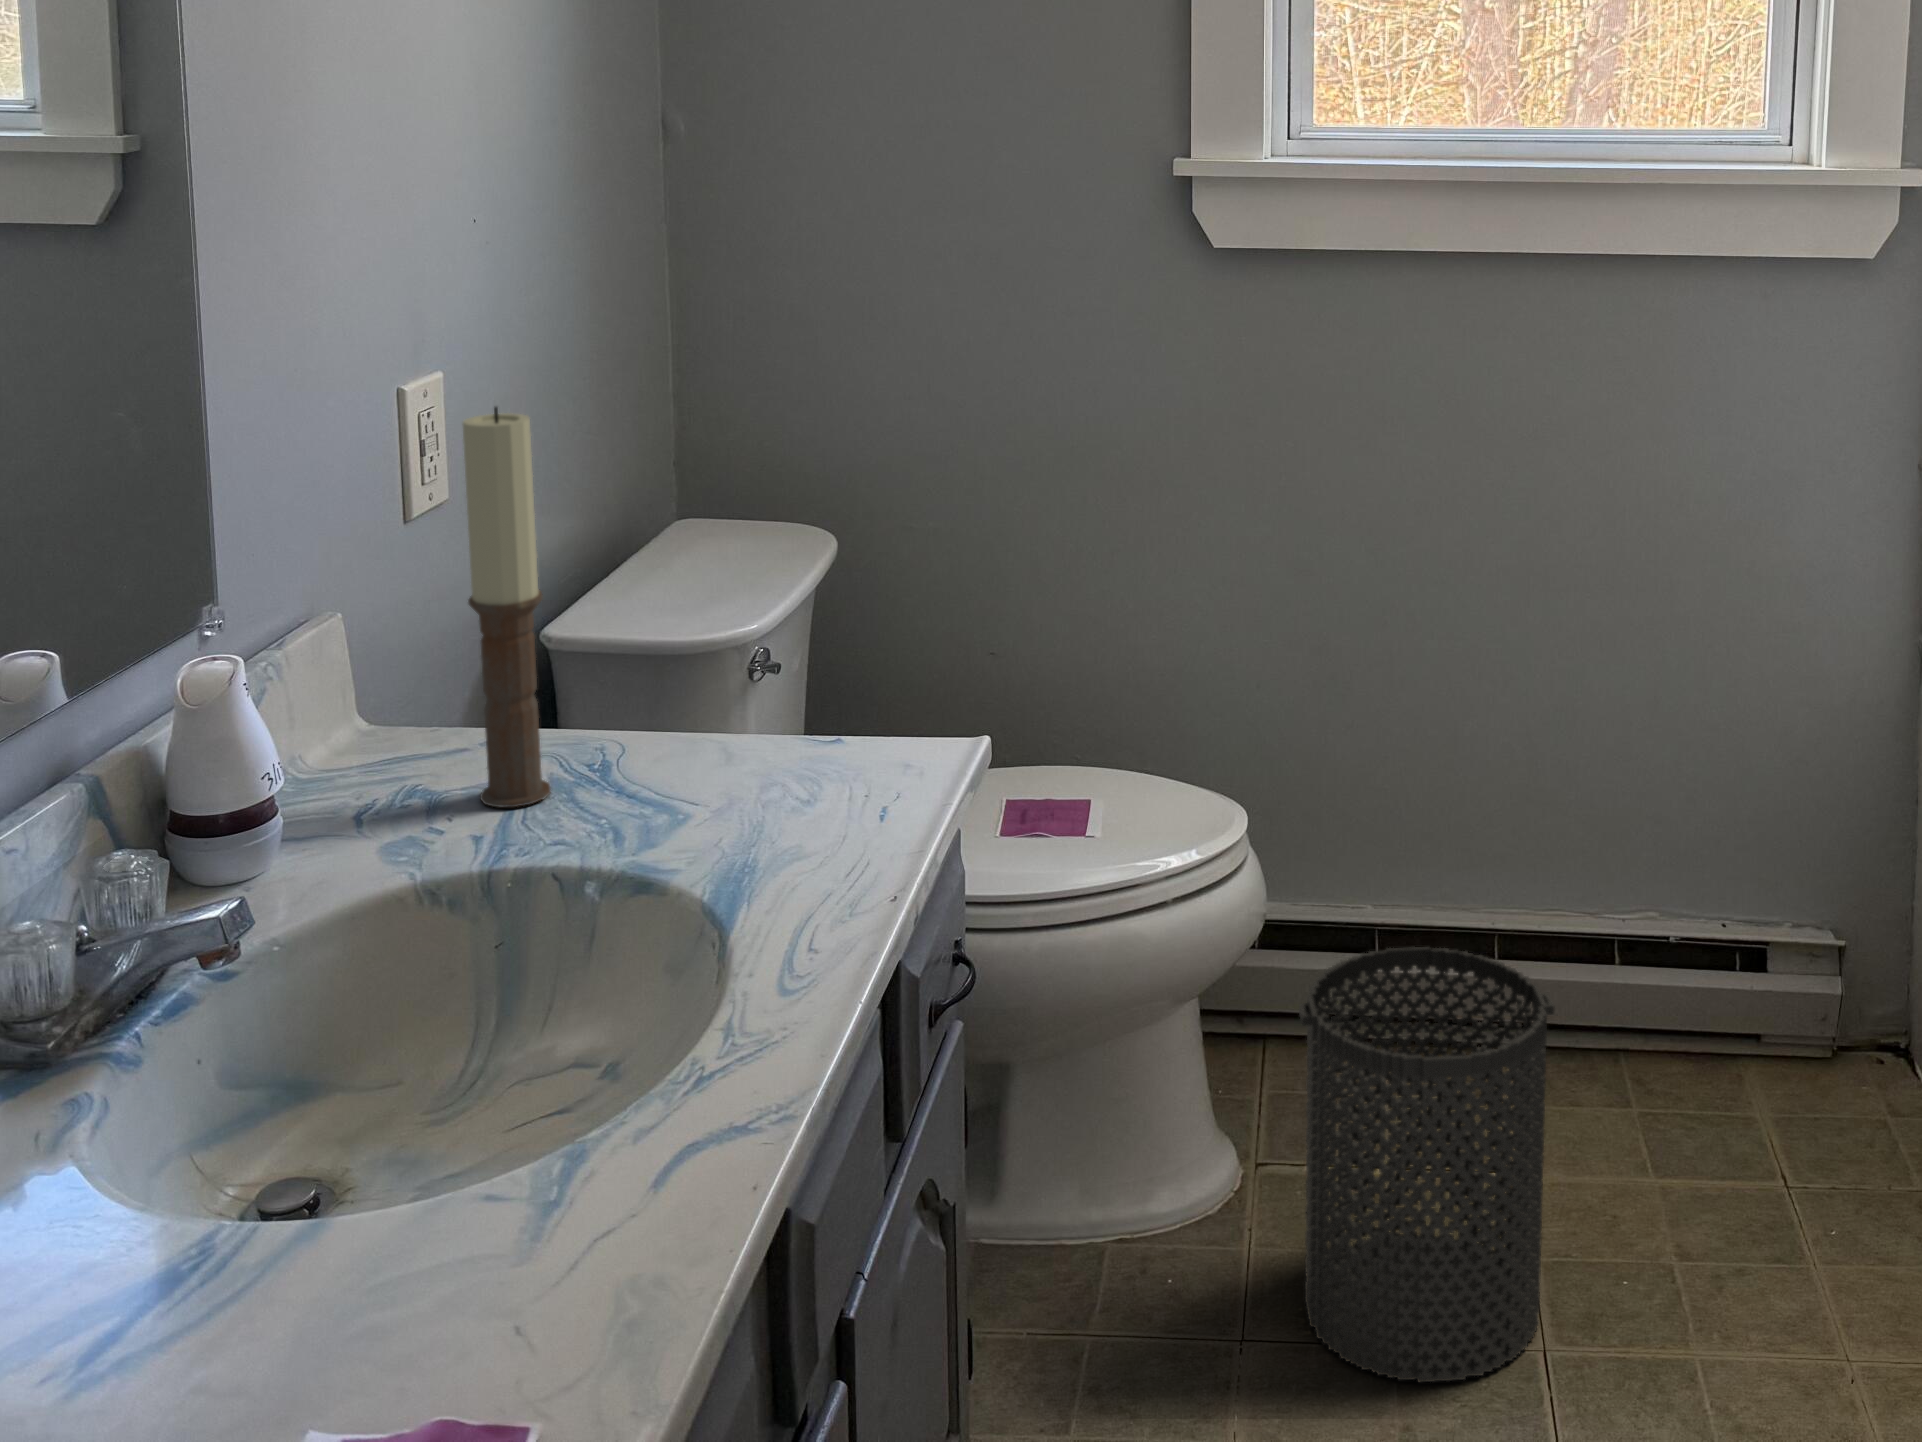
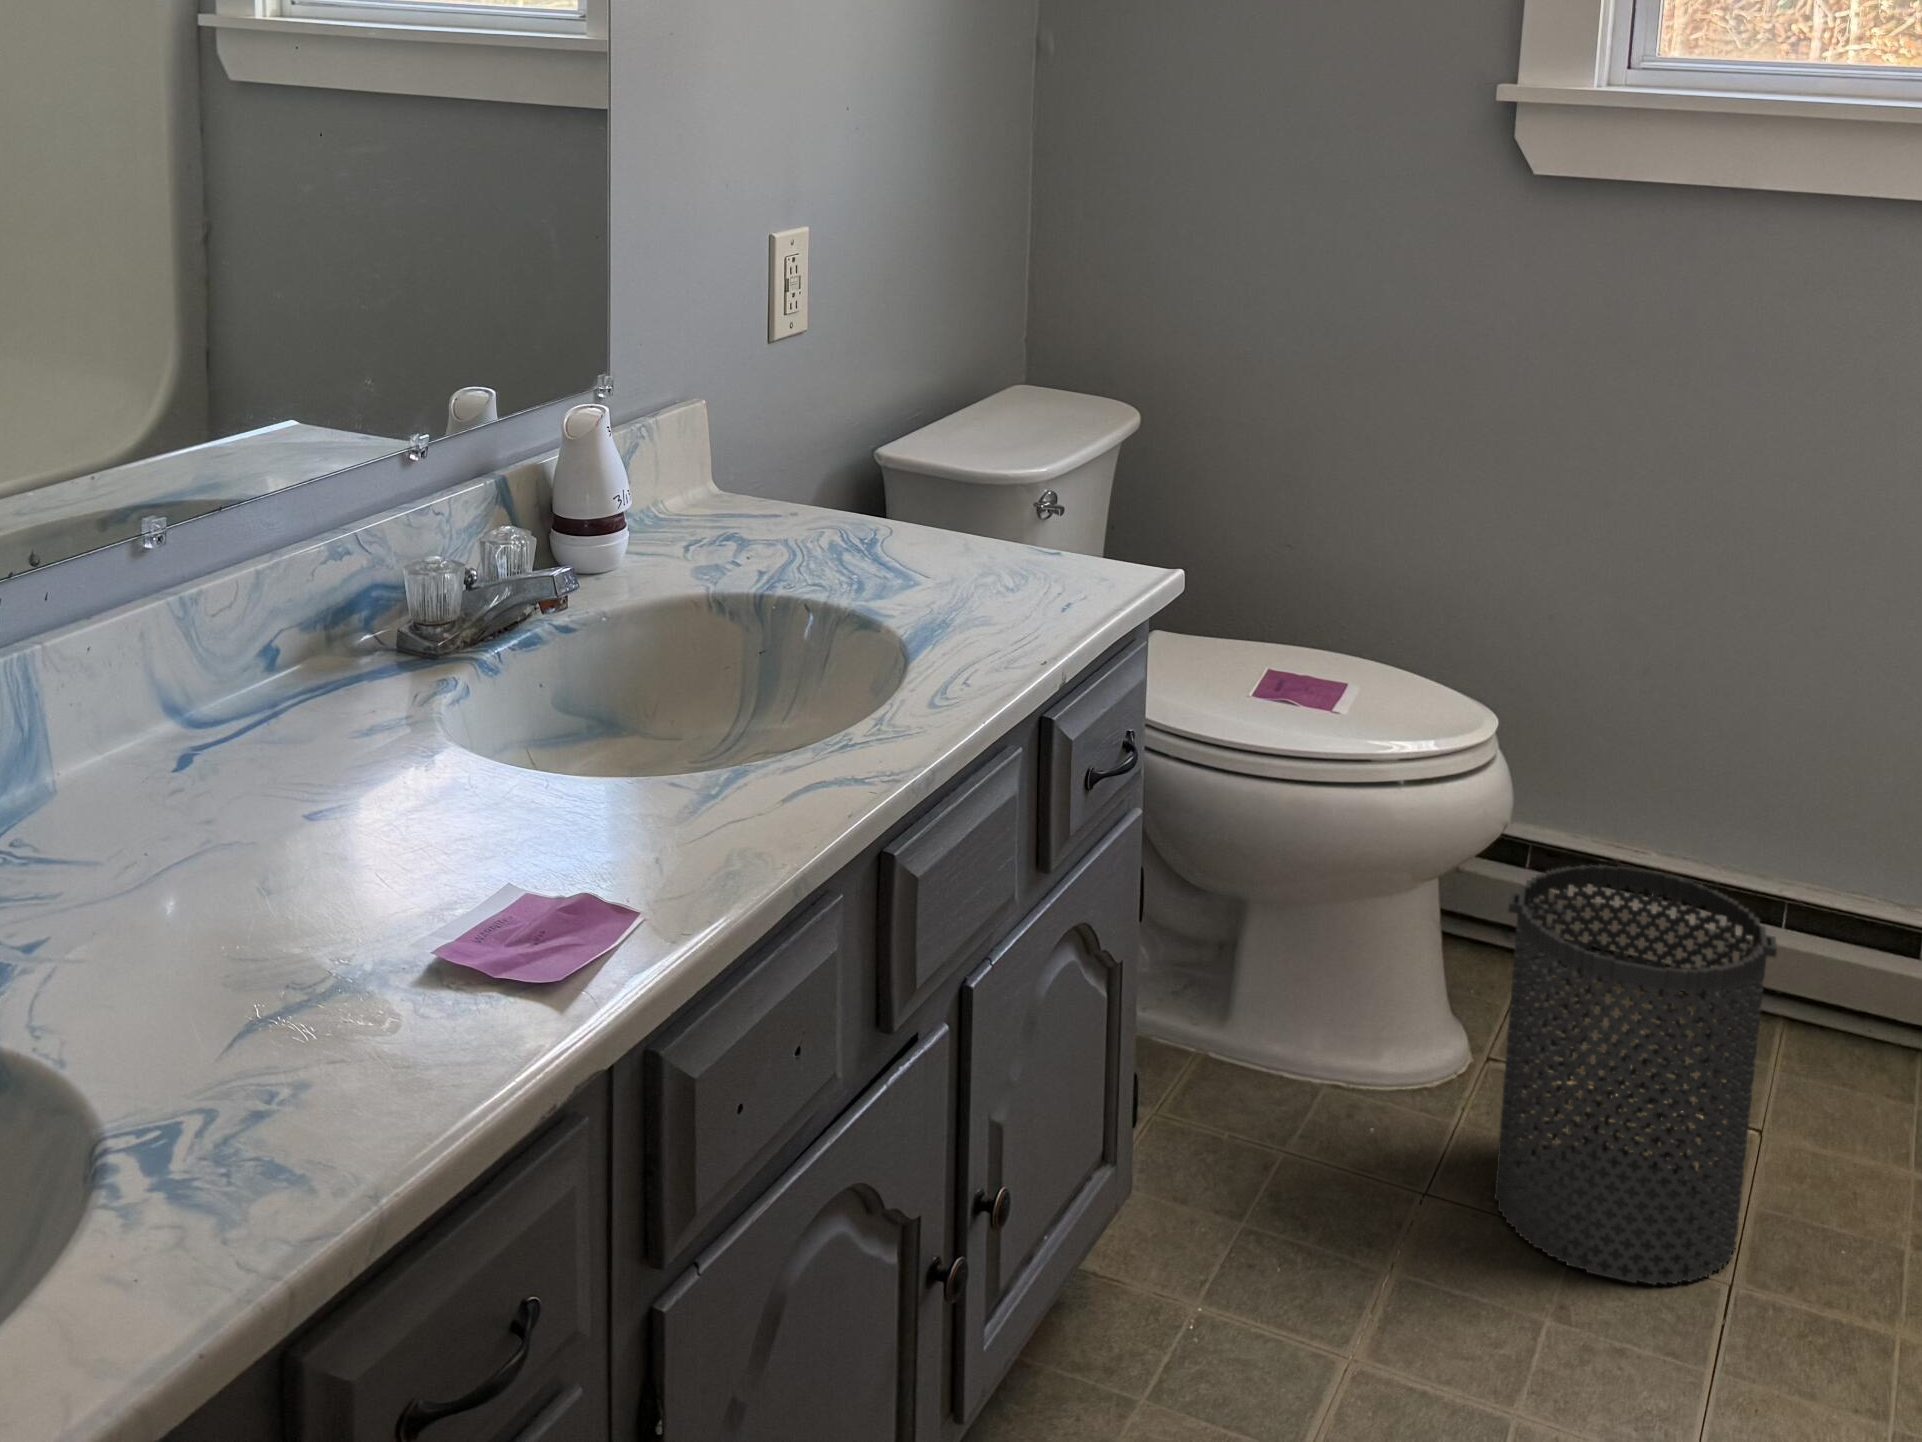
candle: present [462,407,551,807] -> none [772,240,828,558]

